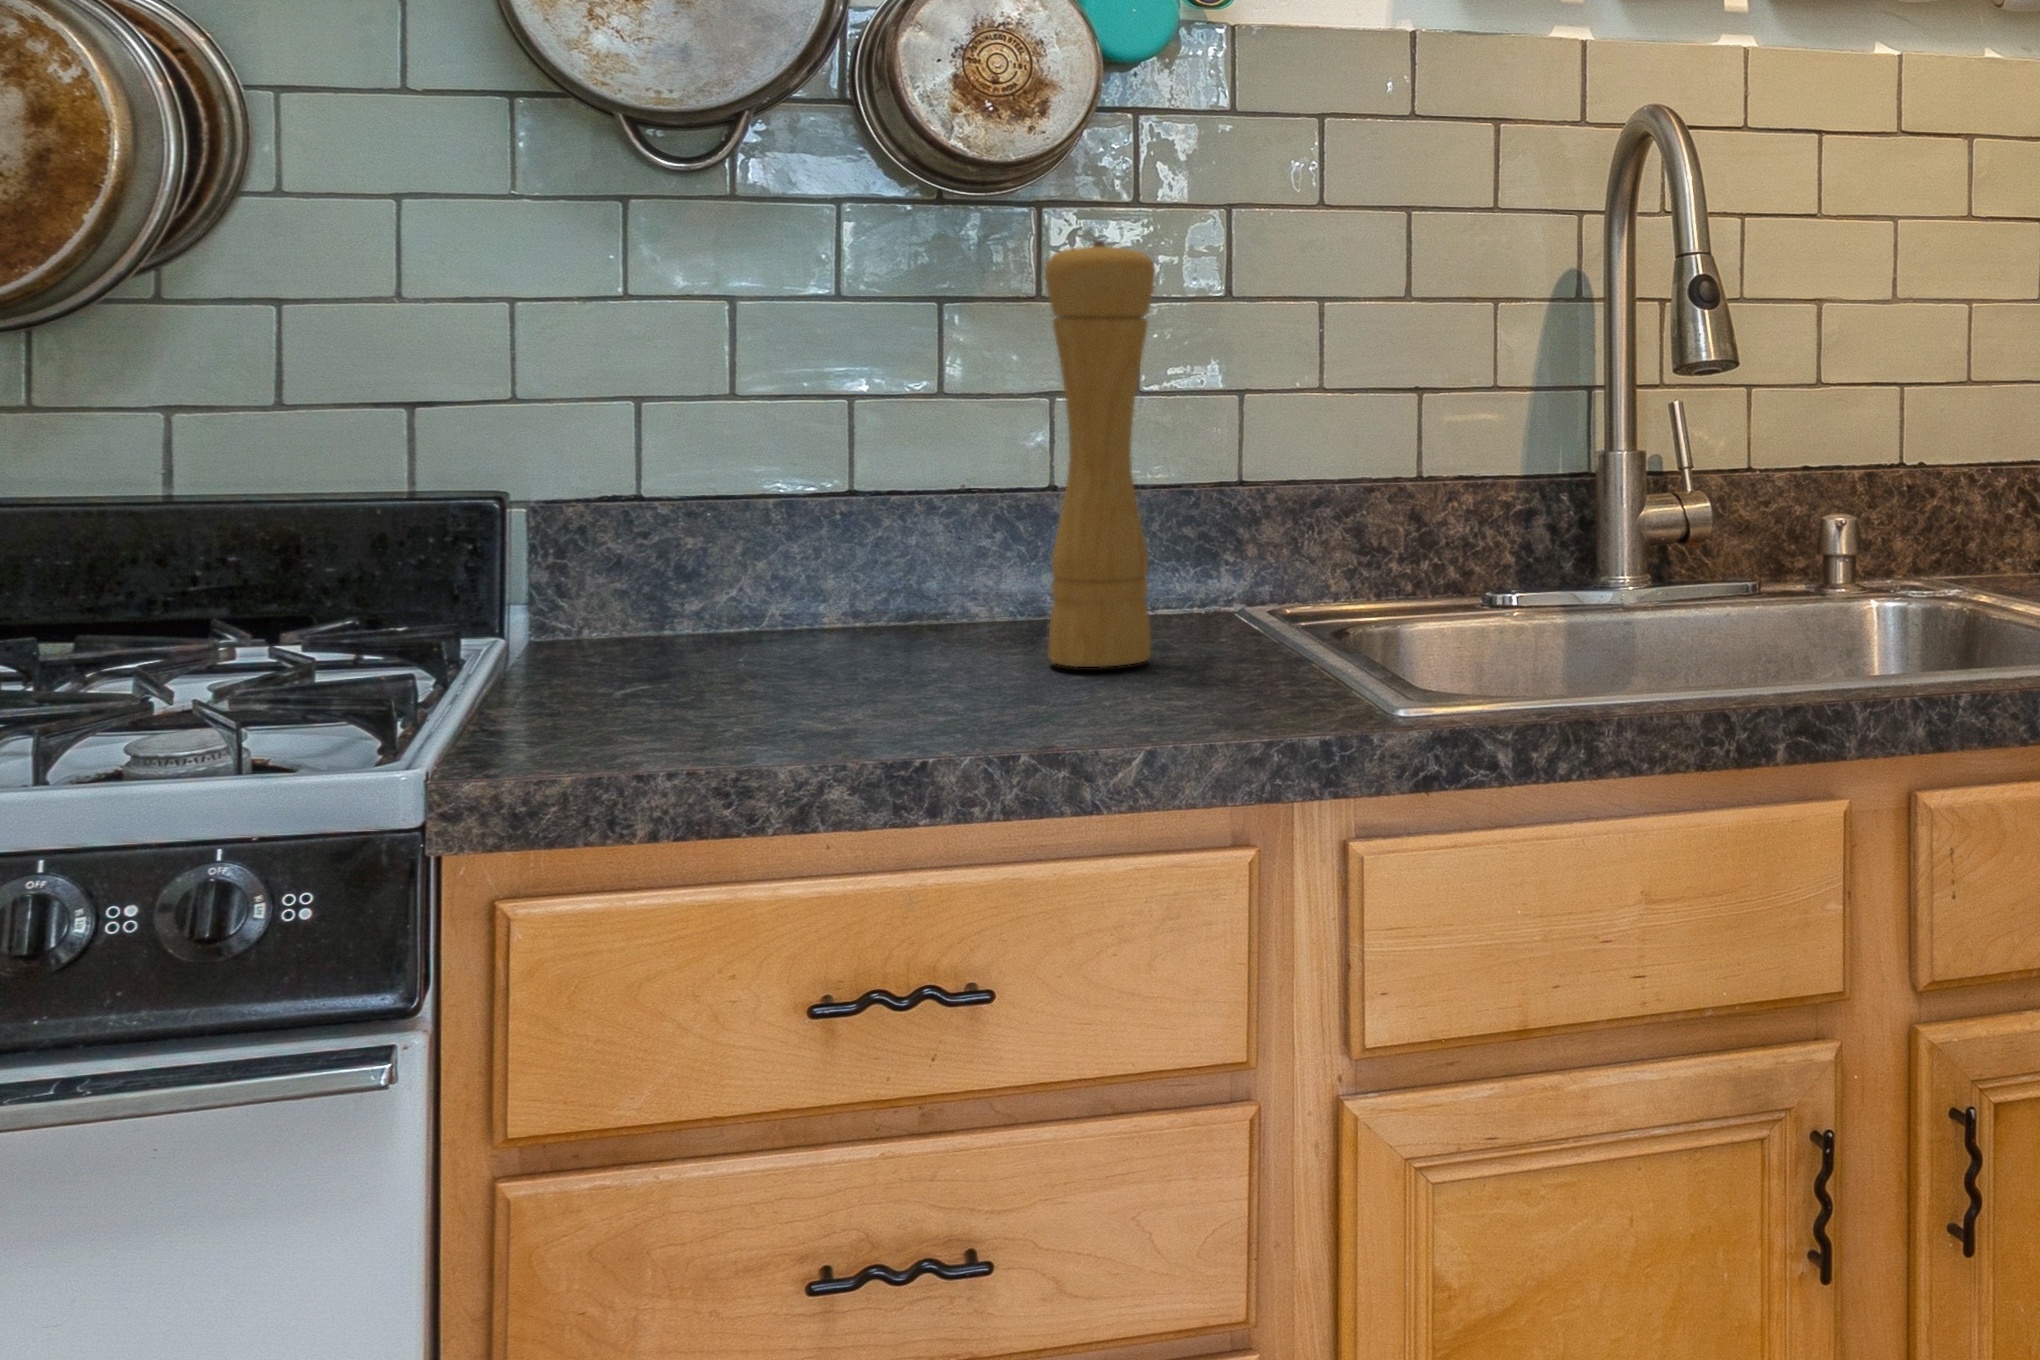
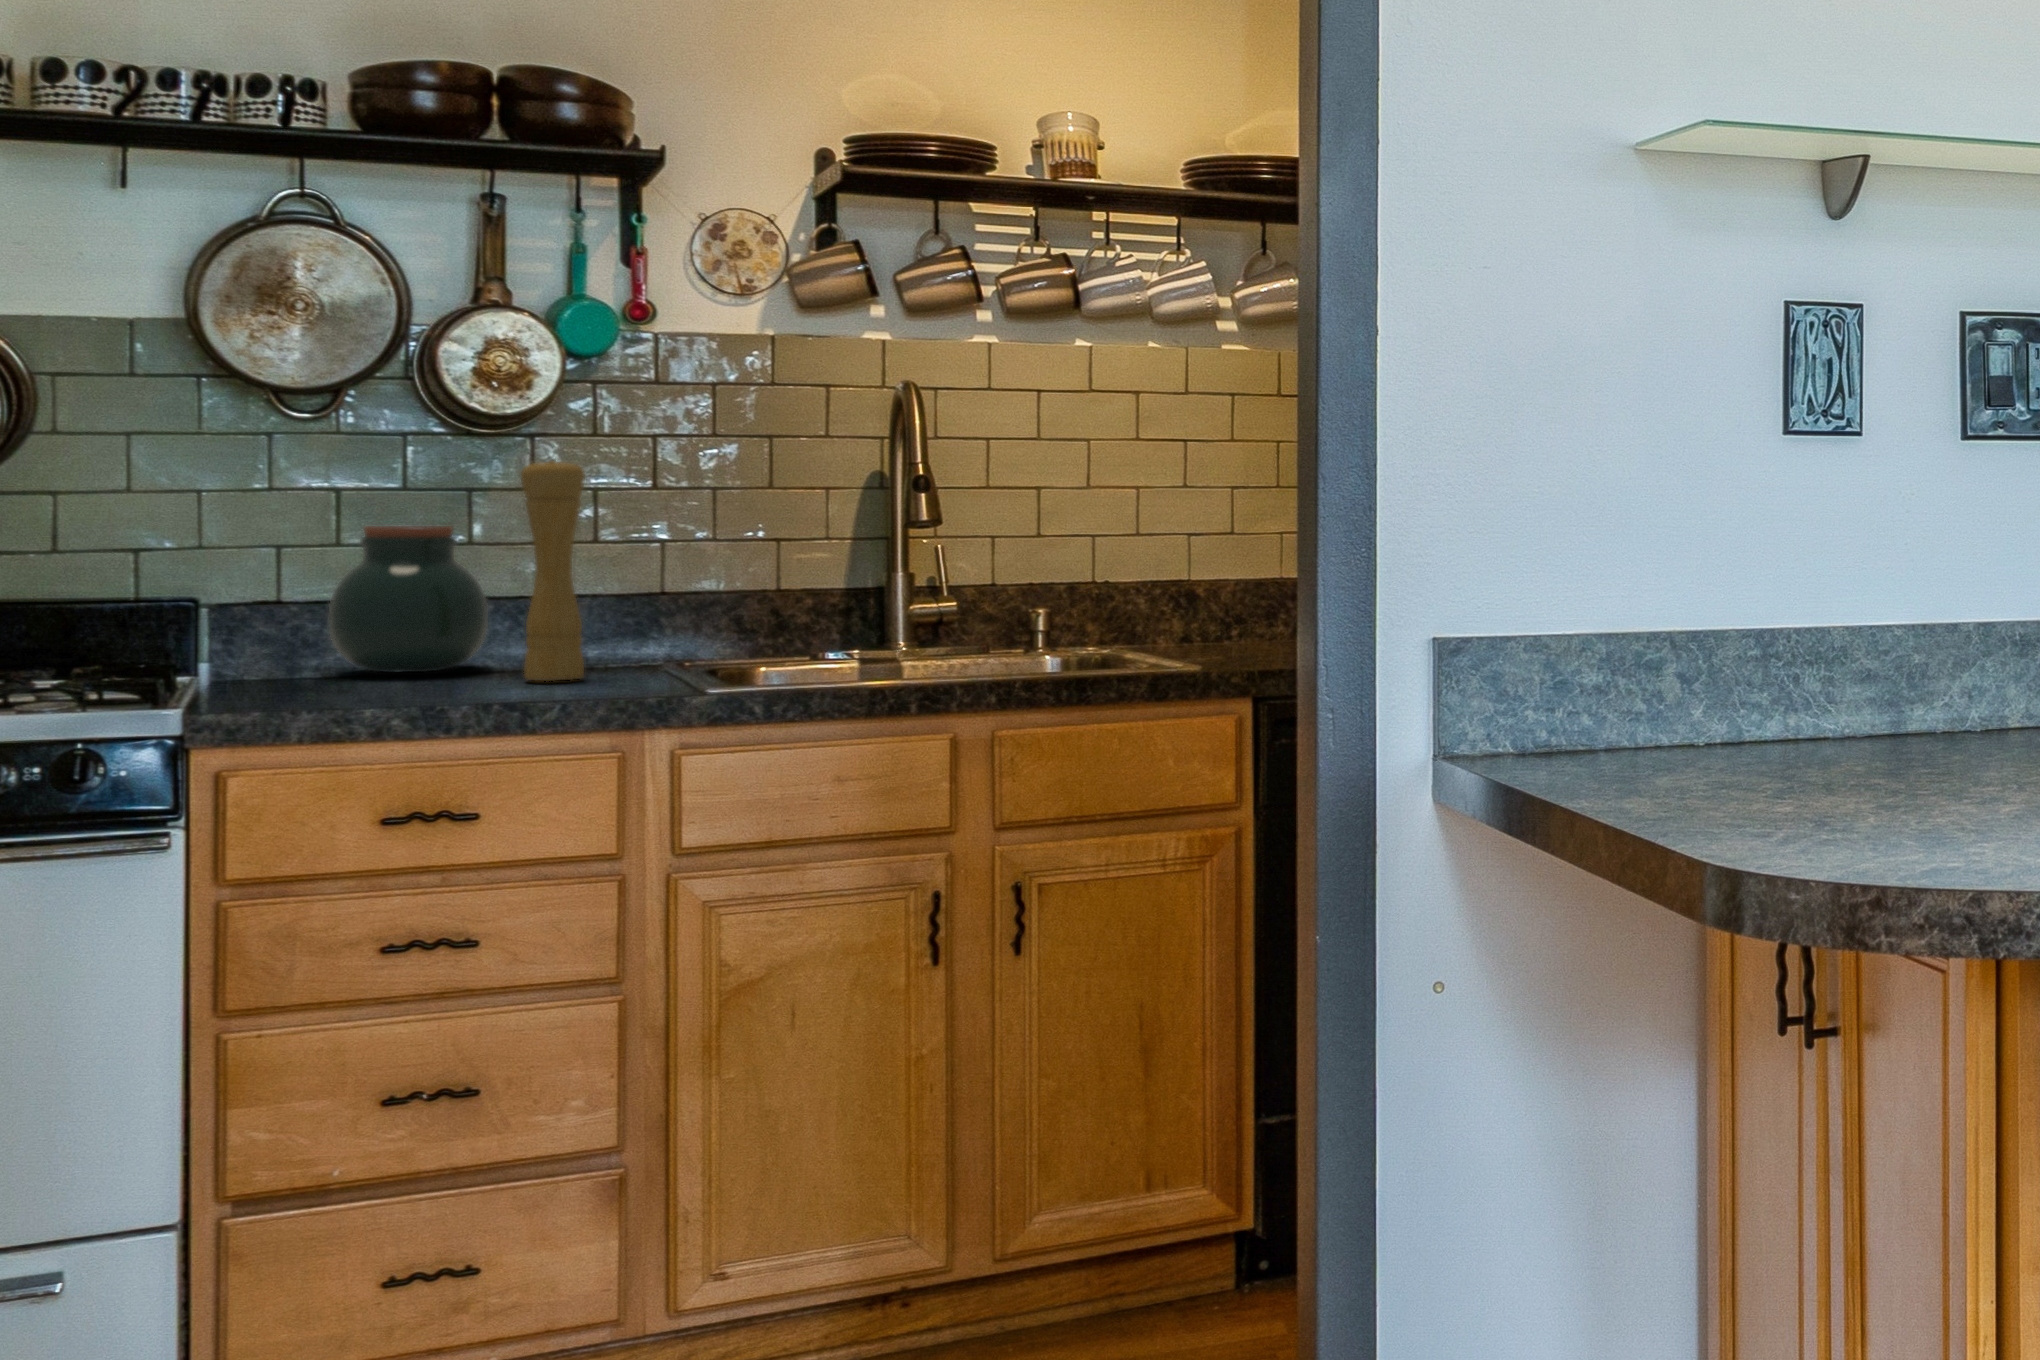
jar: none [714,364,975,636] -> present [329,526,488,673]

